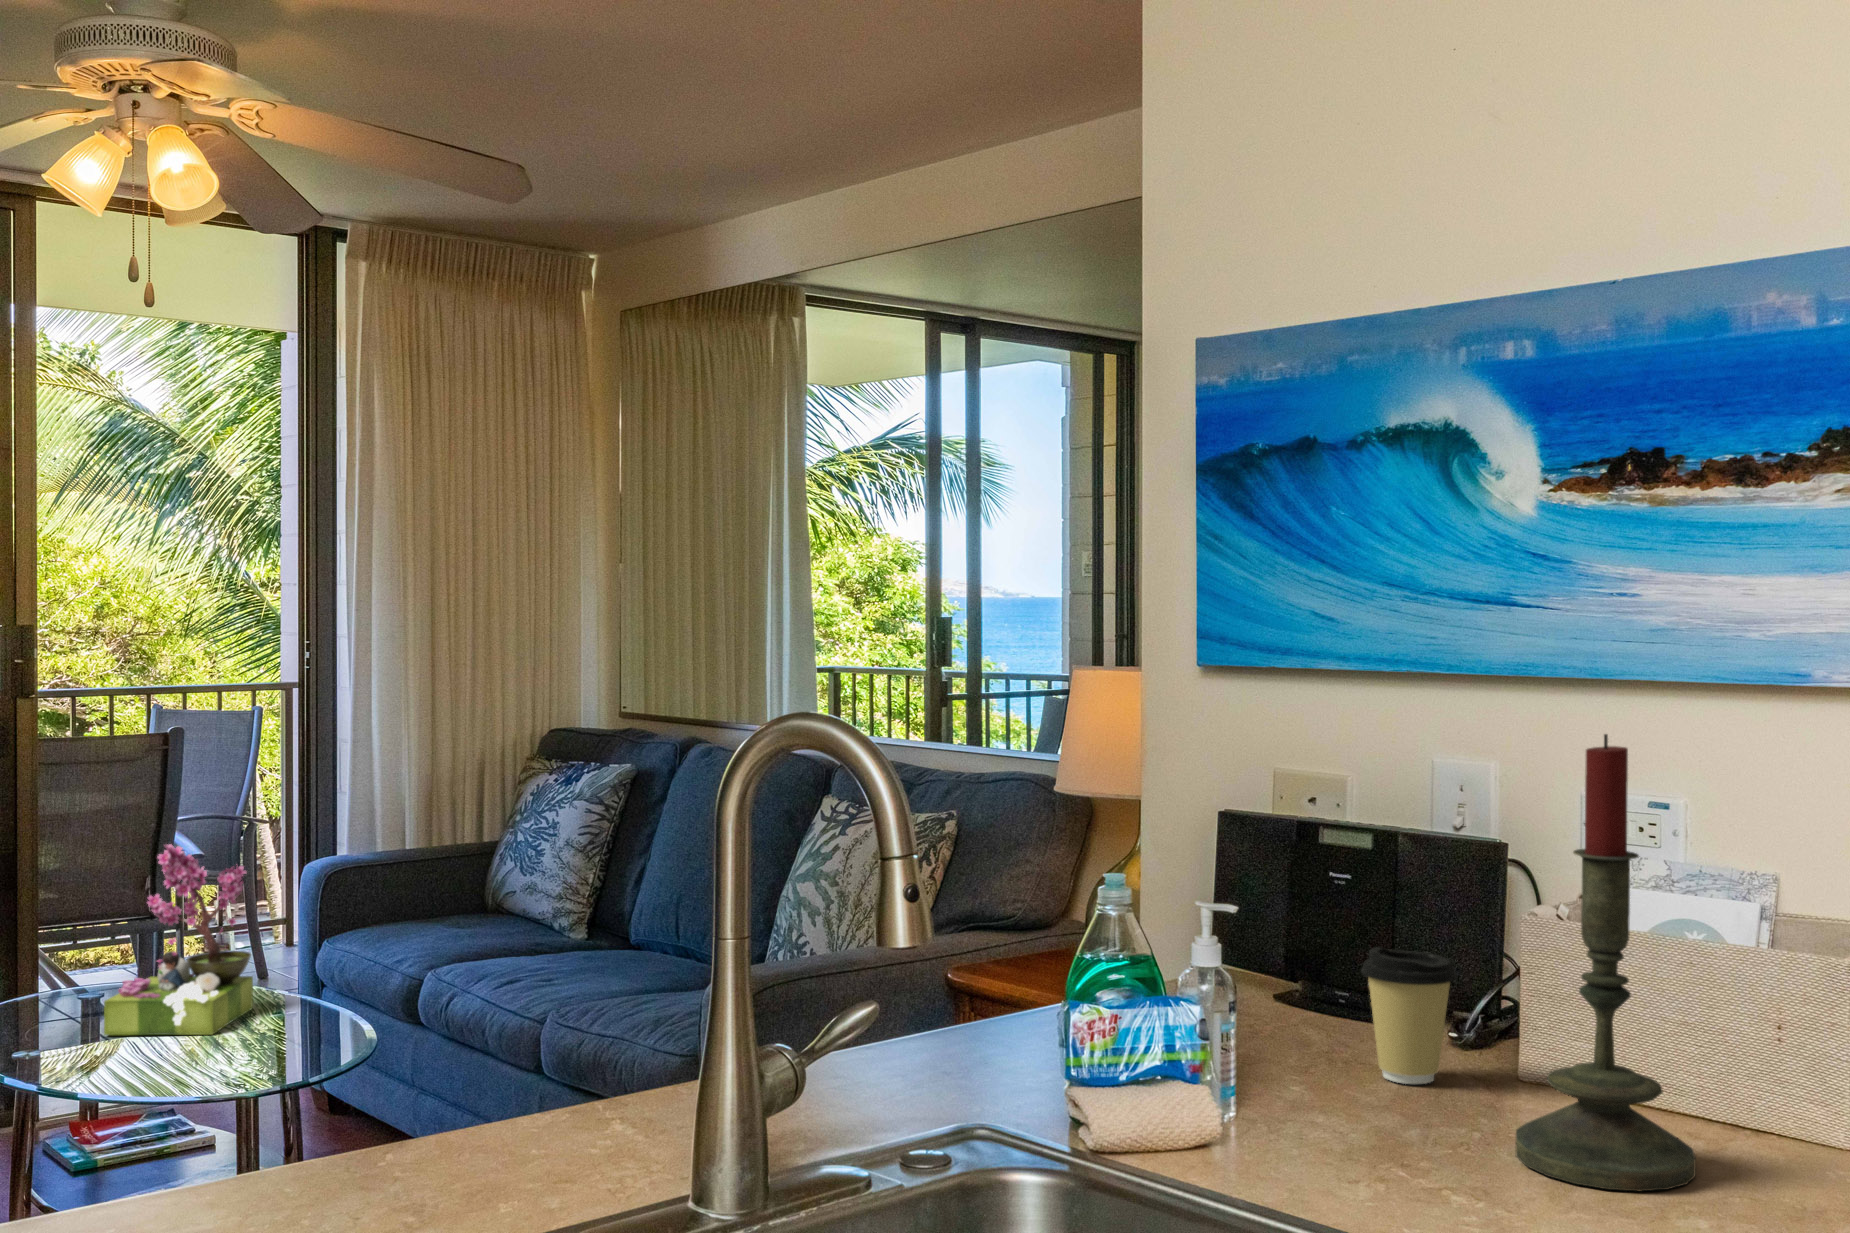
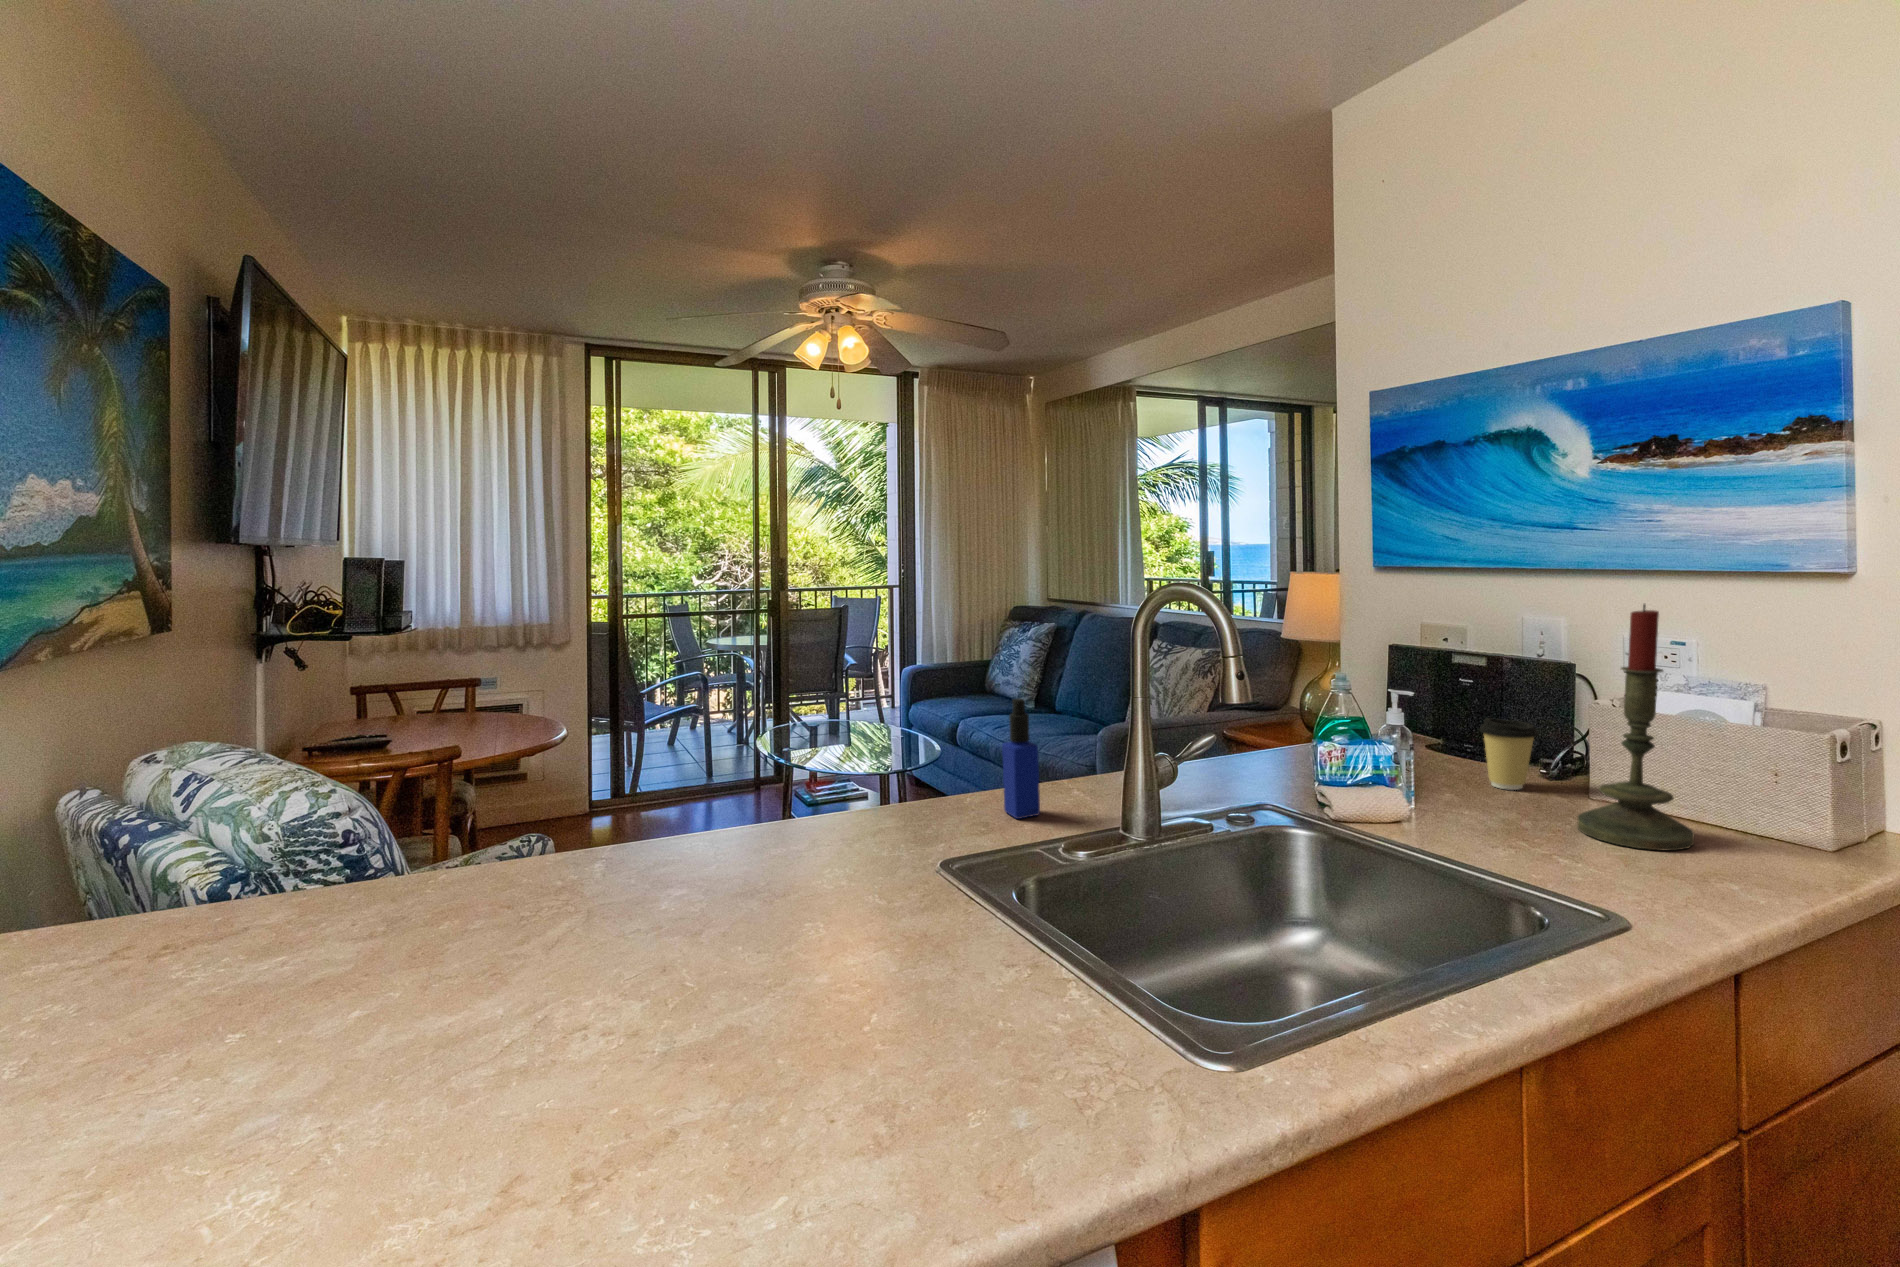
flower arrangement: present [104,844,253,1035] -> none [830,662,891,748]
bottle: none [407,916,487,1190] -> present [1002,698,1040,819]

